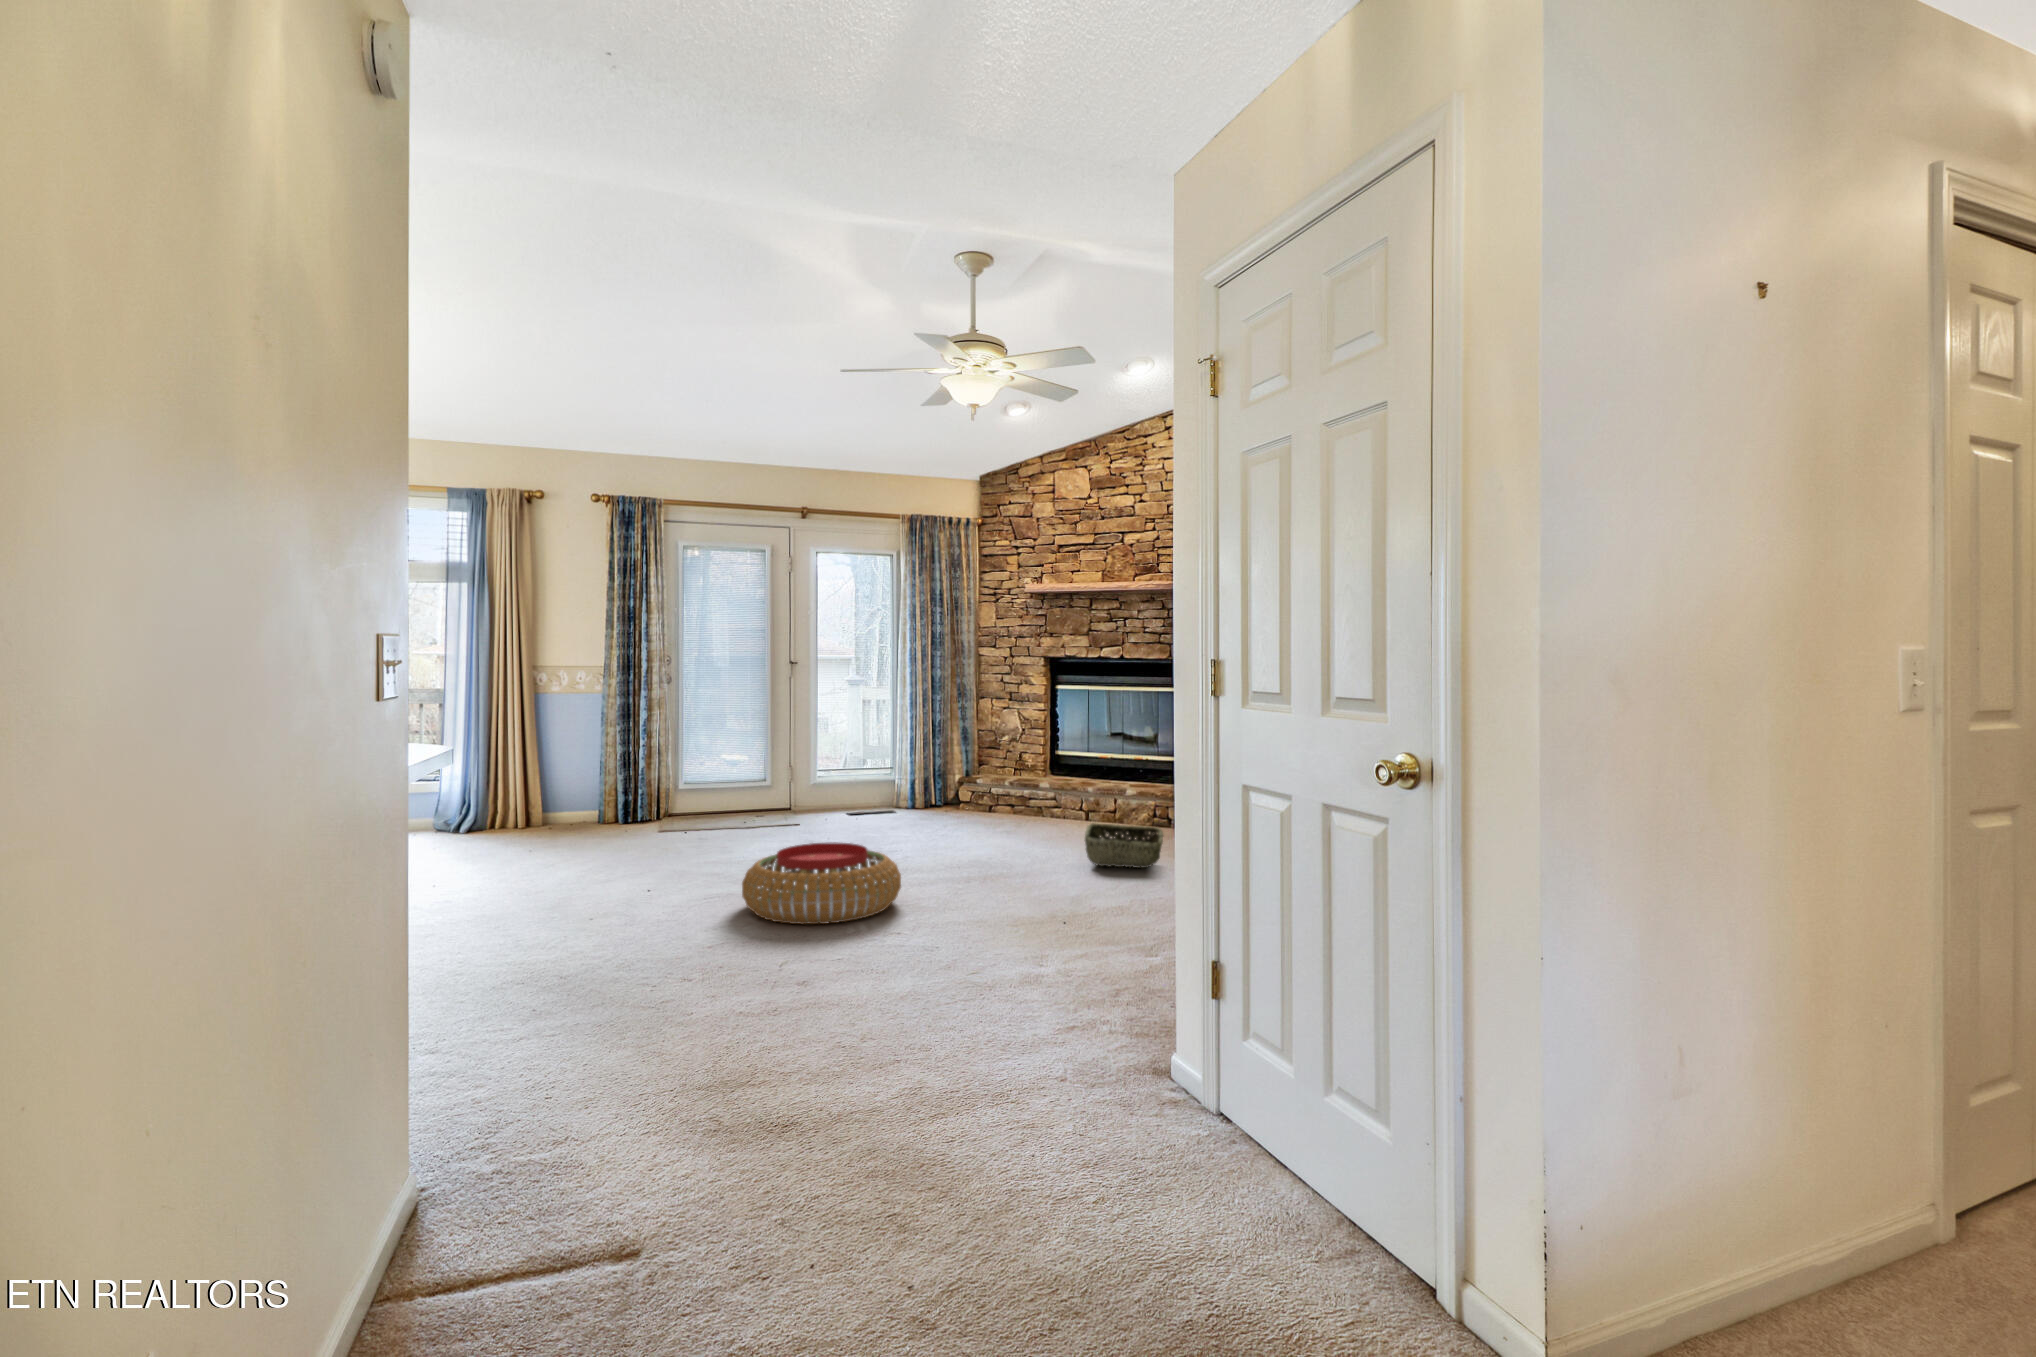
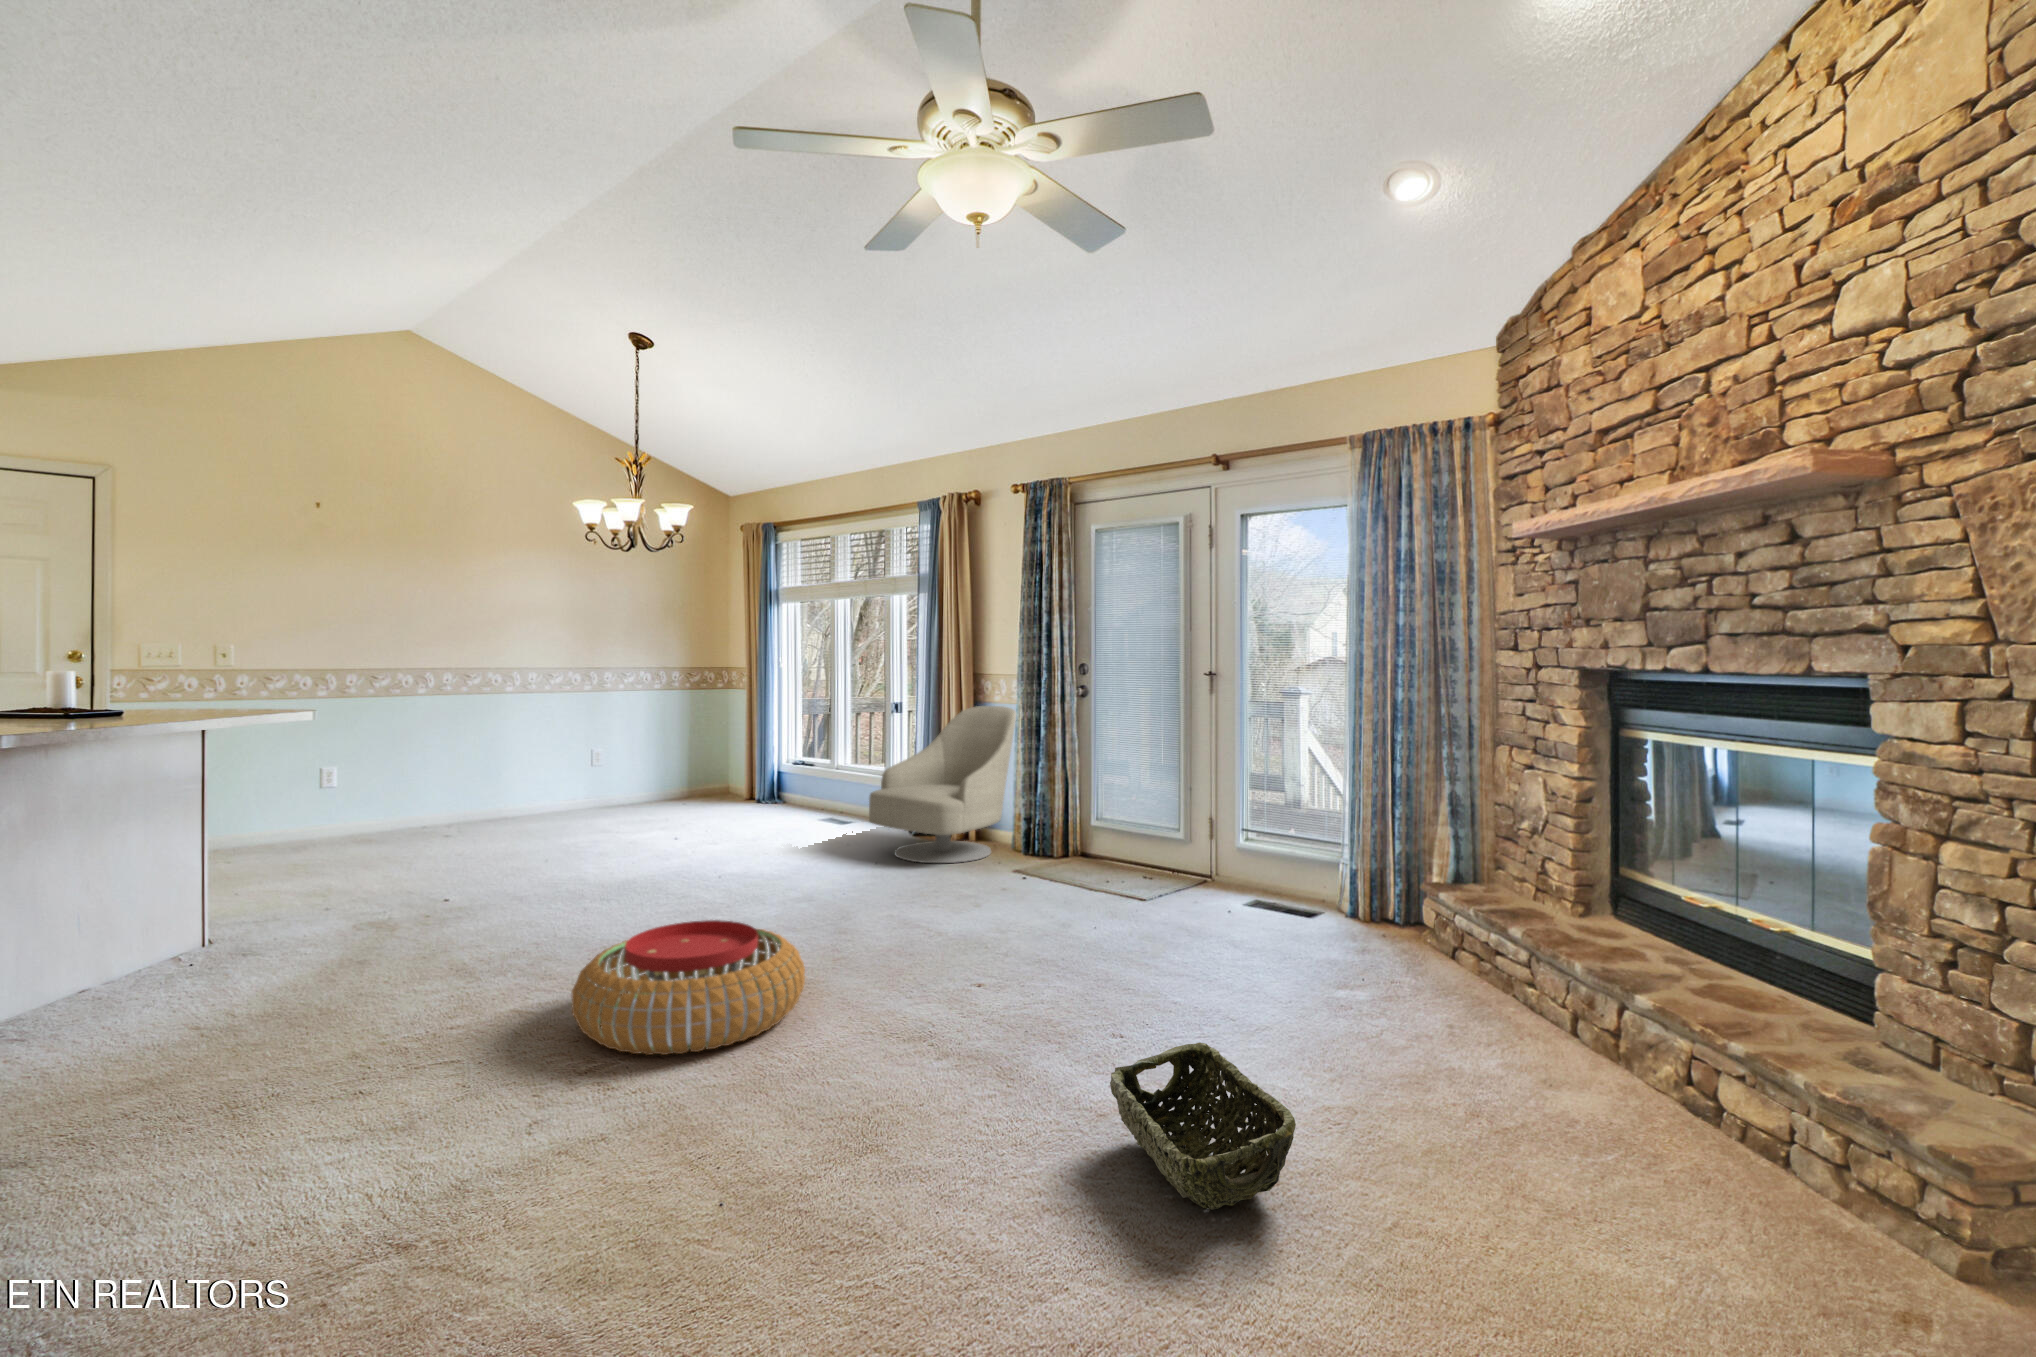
armchair: none [506,698,634,846] -> present [869,706,1016,863]

